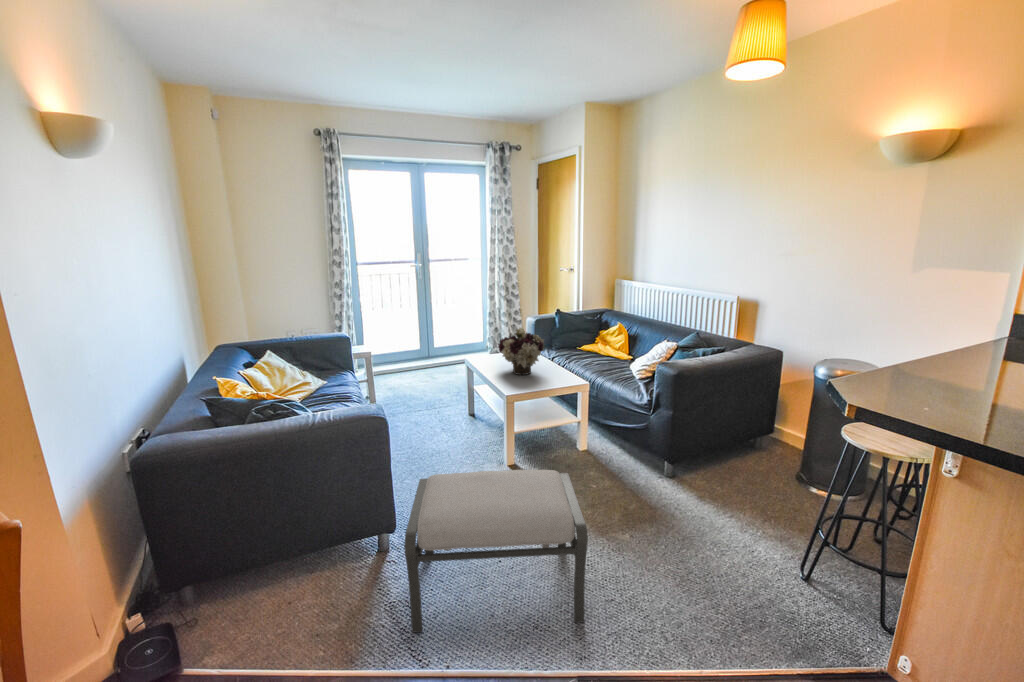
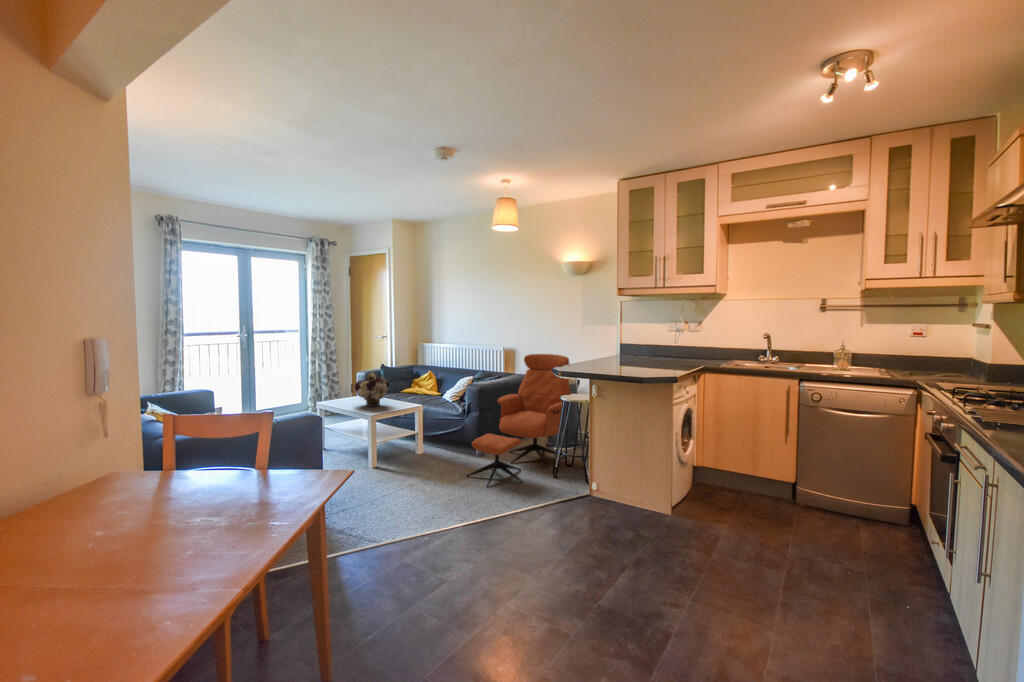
armchair: none [631,319,879,581] -> present [467,354,571,487]
ottoman: present [404,470,588,633] -> none [348,438,458,531]

